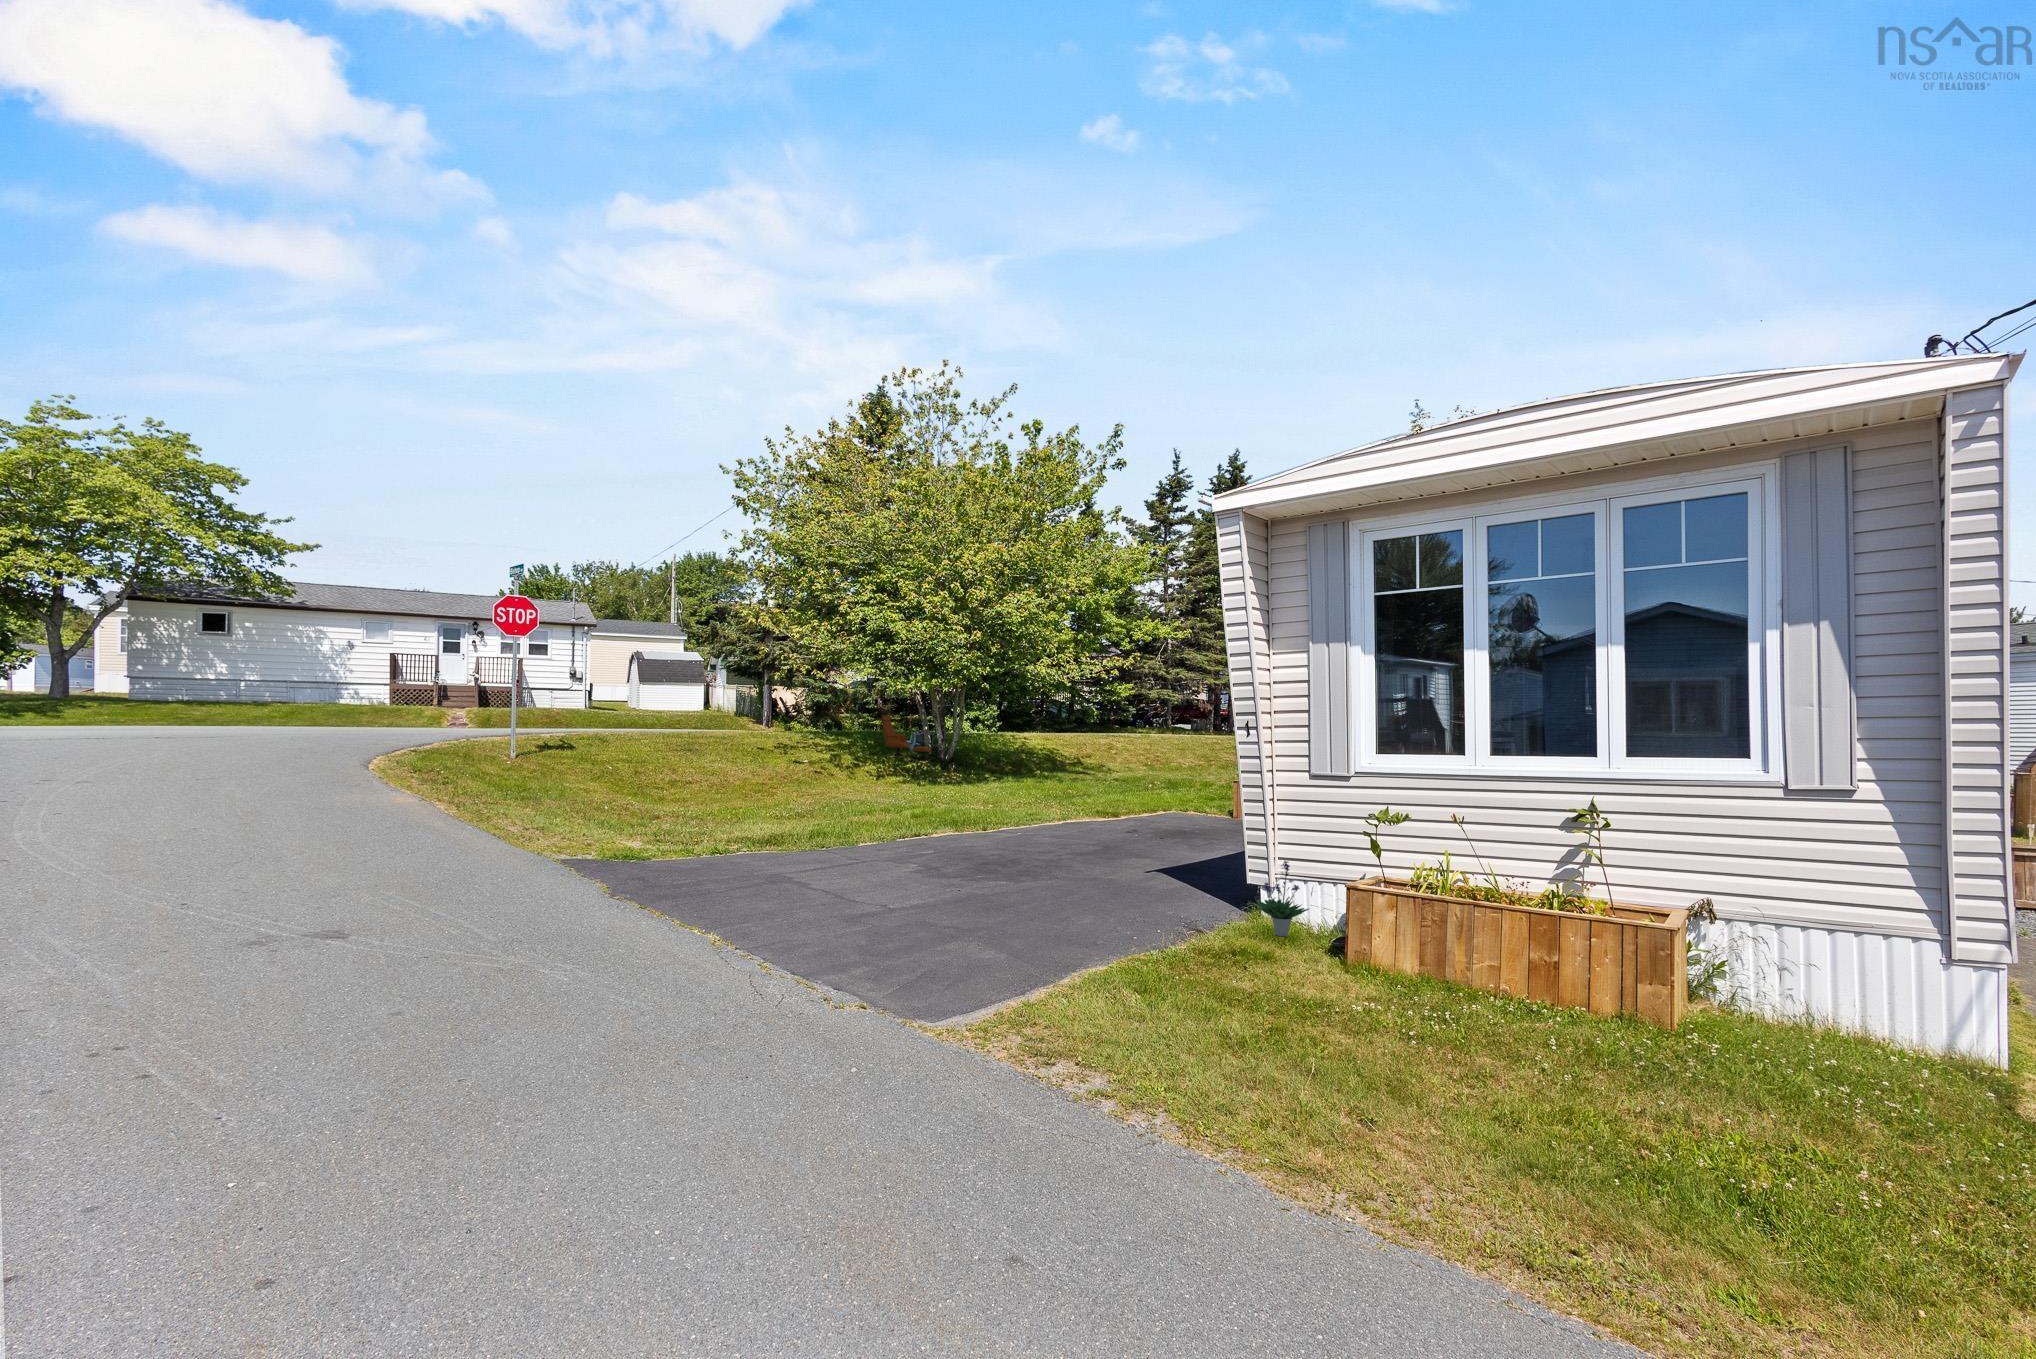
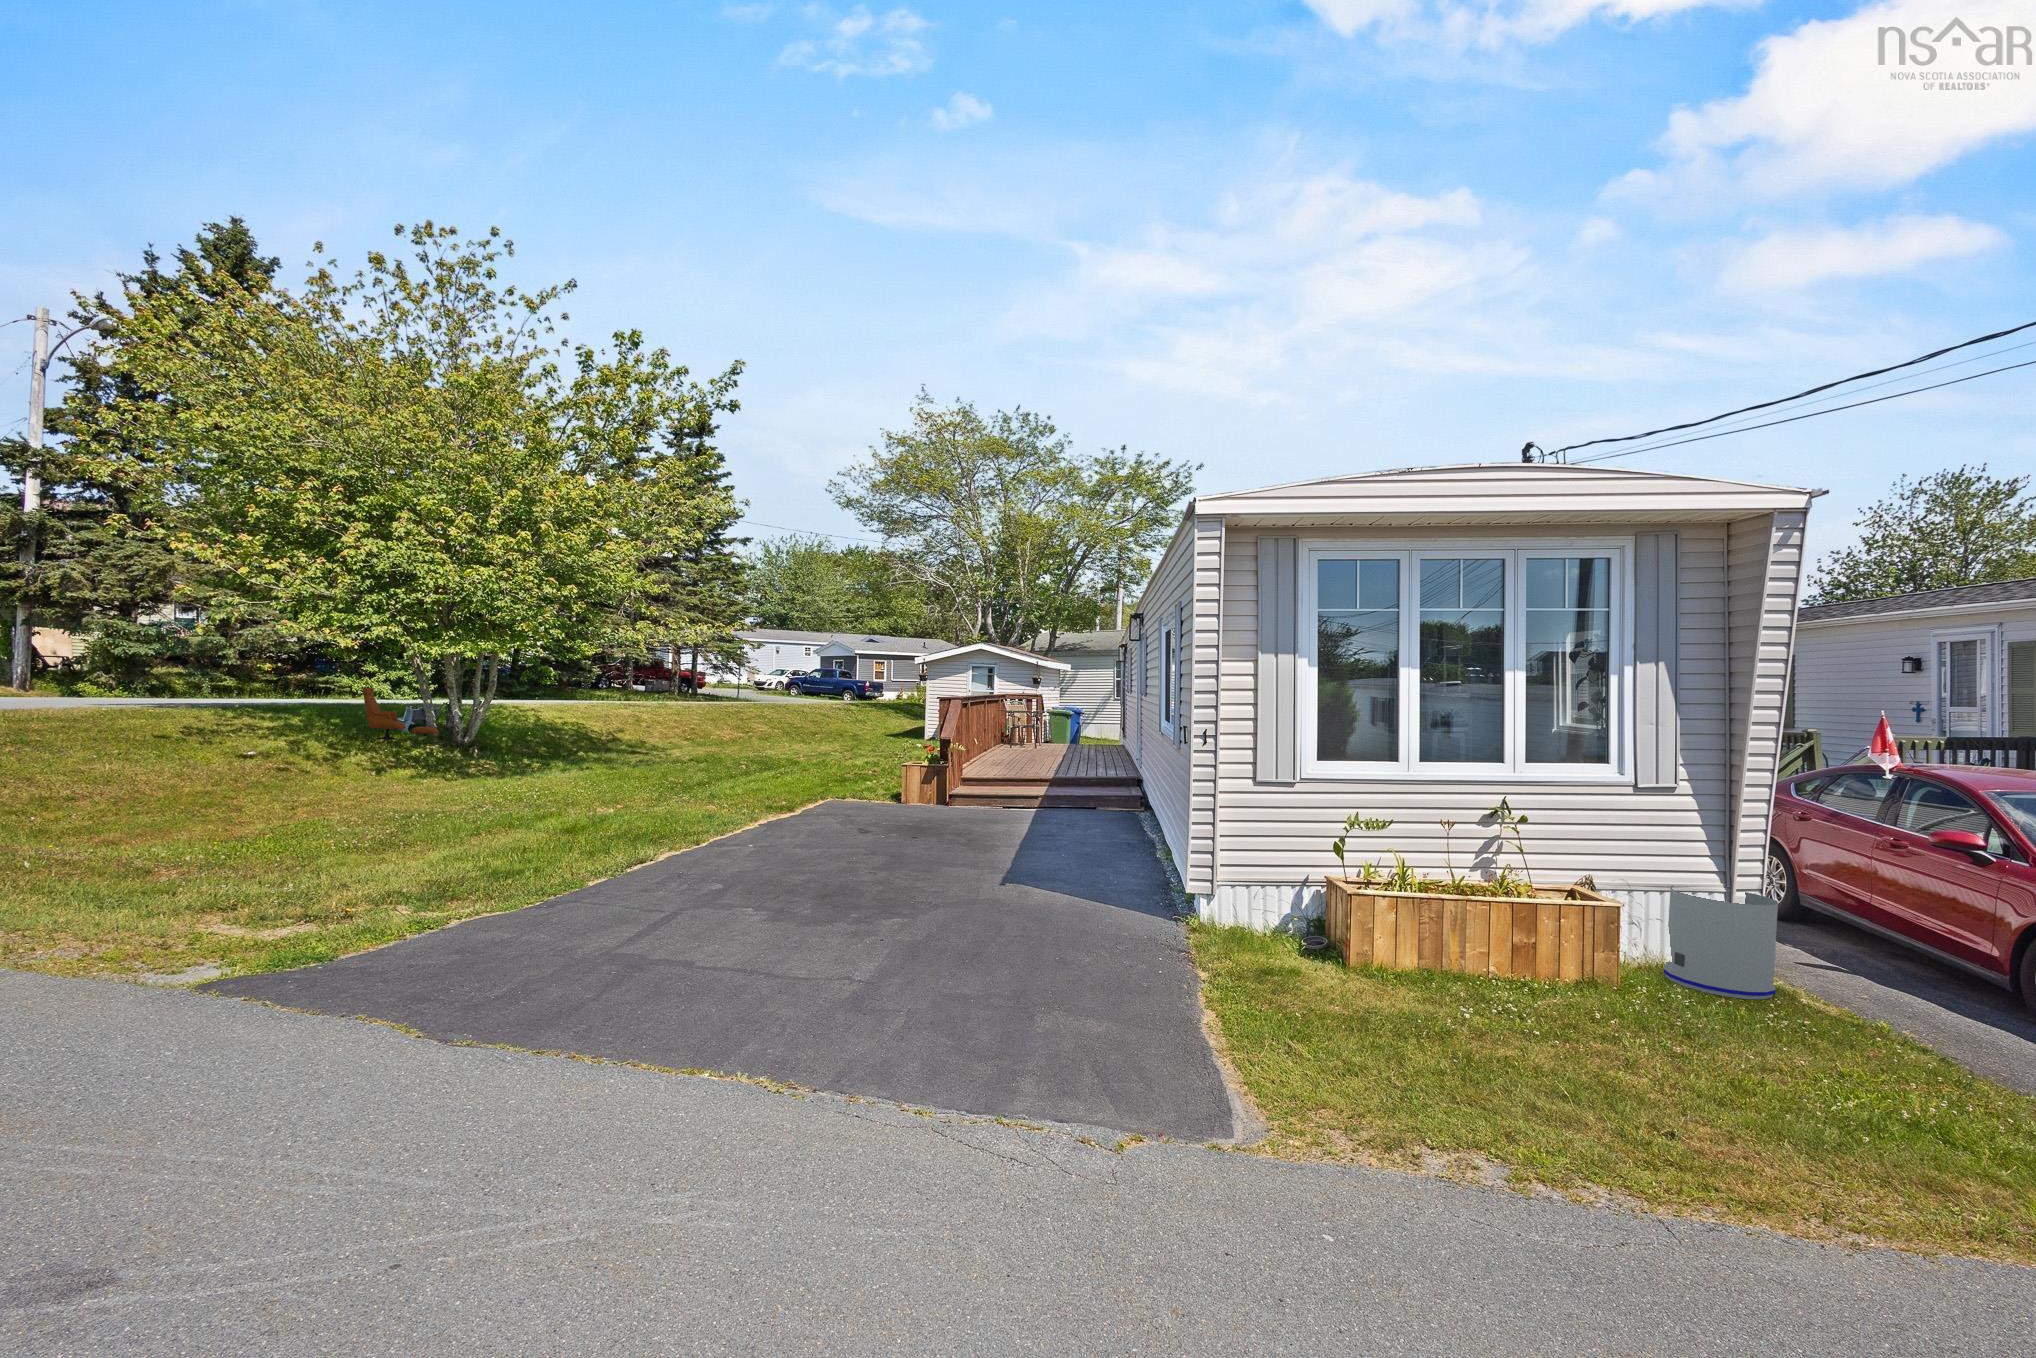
potted plant: present [1257,861,1309,936] -> none [1210,868,1265,942]
trash can: none [1807,923,1980,1090] -> present [1663,886,1778,999]

